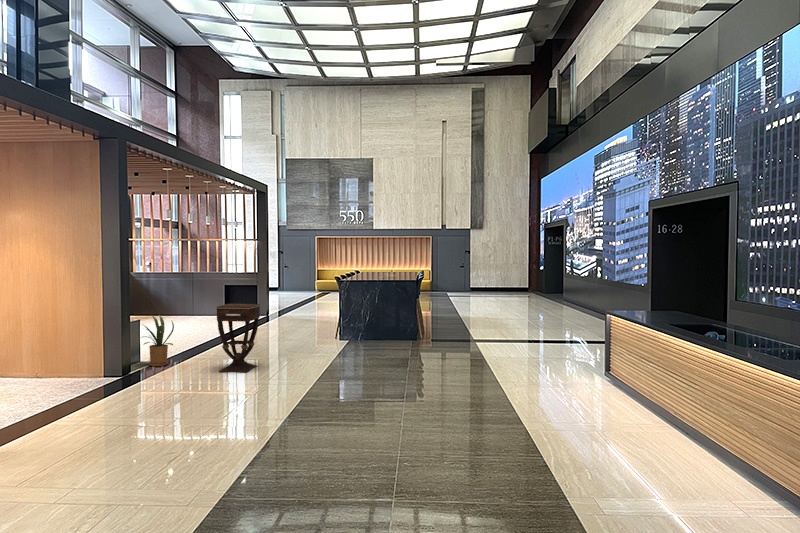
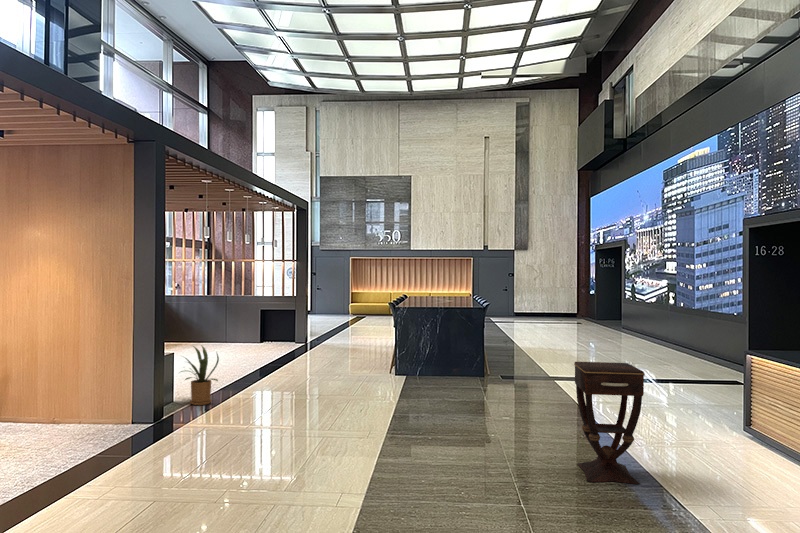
side table: present [216,304,260,372] -> present [574,362,645,484]

